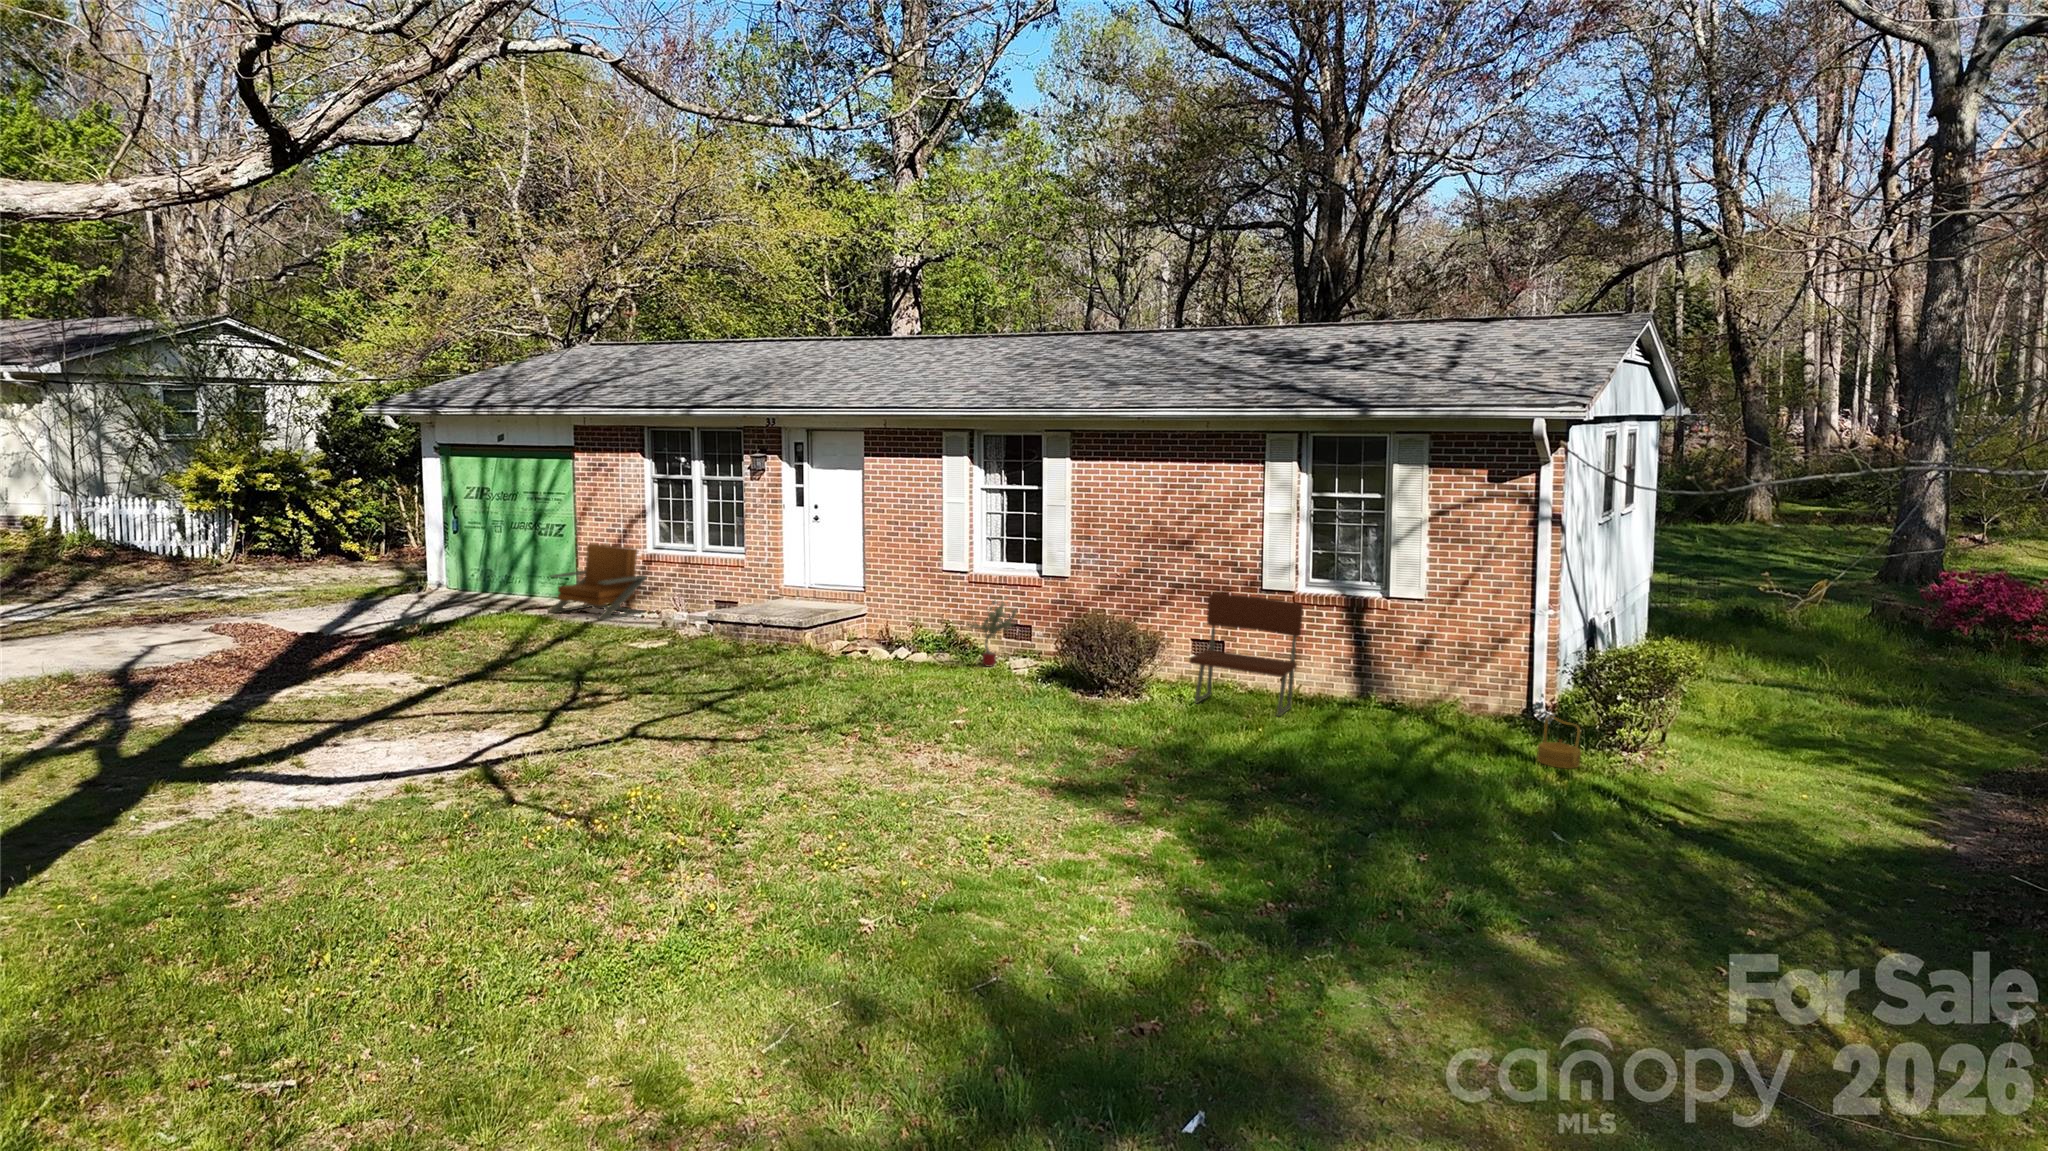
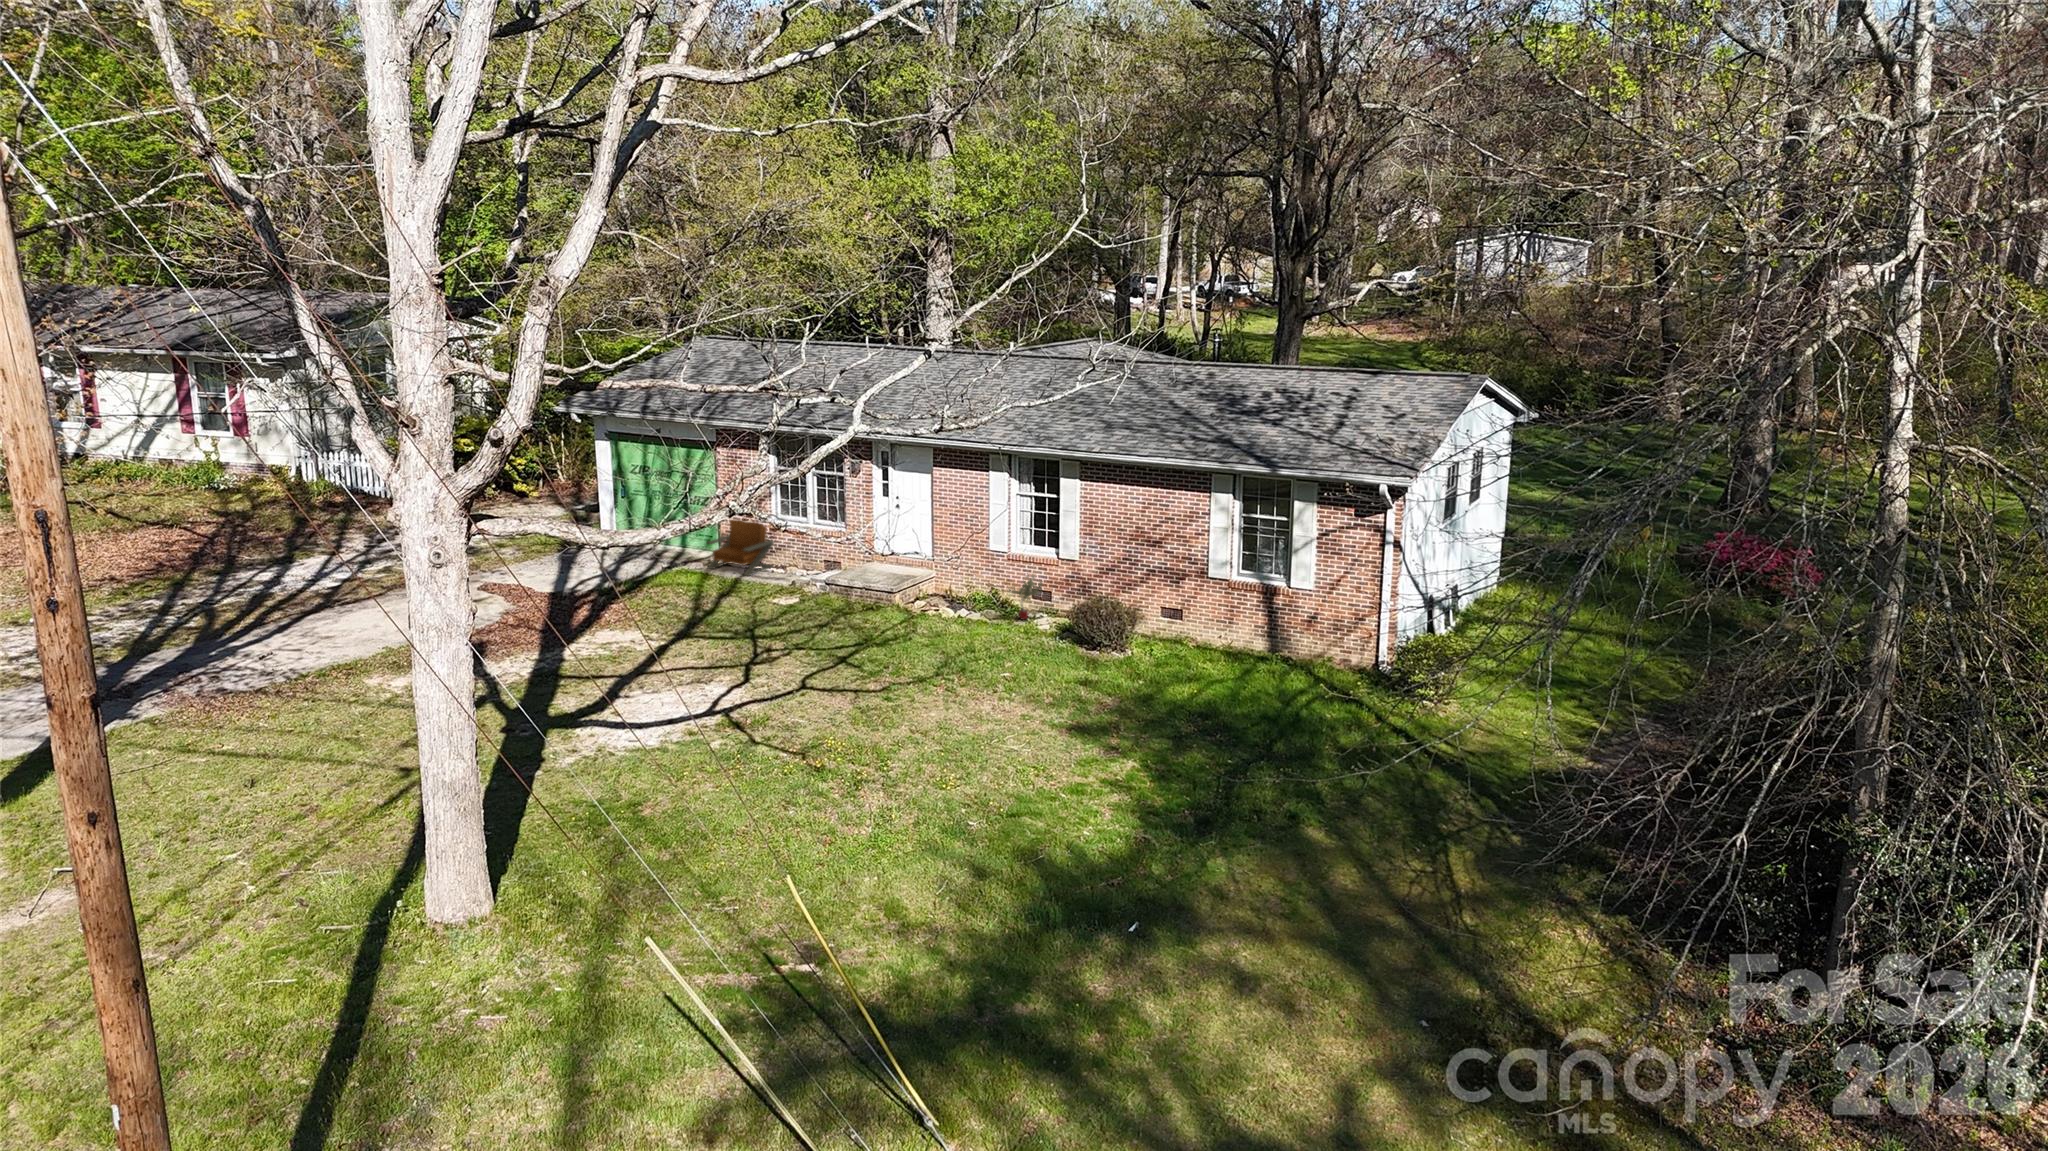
bench: present [1189,593,1303,716] -> none [1158,579,1234,665]
woven basket: present [1537,716,1581,769] -> none [1373,673,1401,707]

